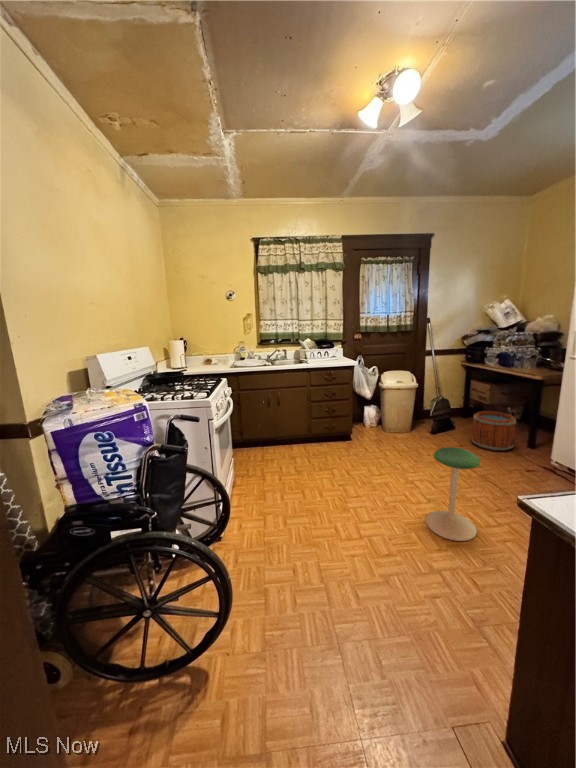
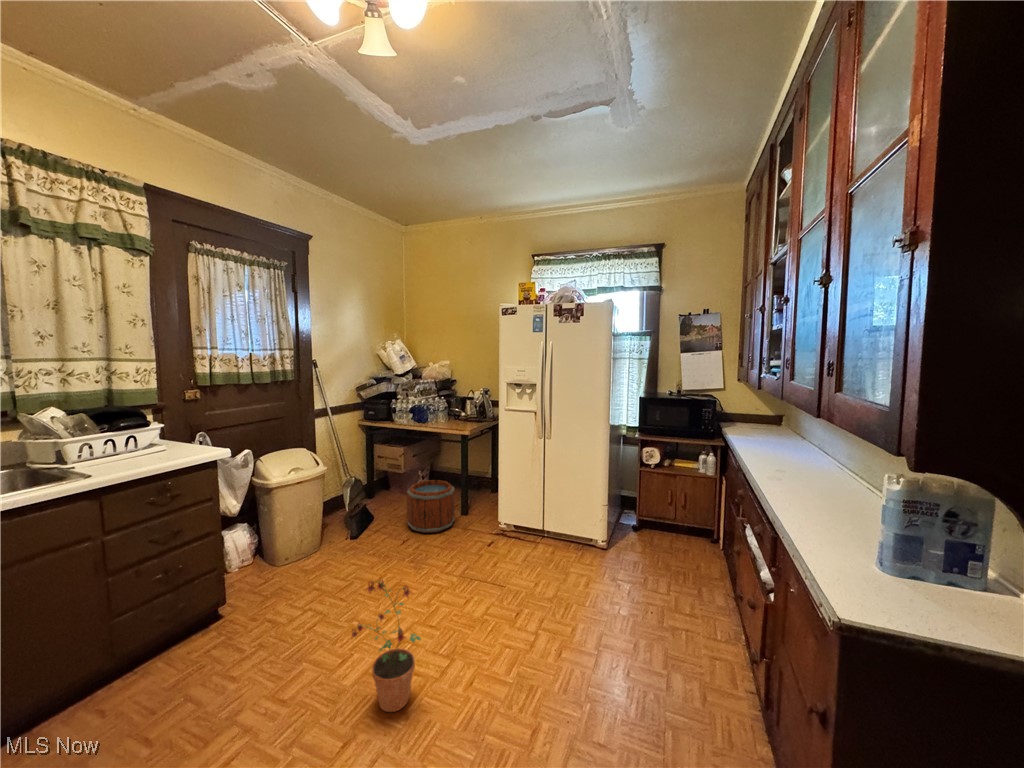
potted plant: none [366,434,401,504] -> present [352,580,421,712]
stool: present [426,447,480,541] -> none [468,552,535,702]

